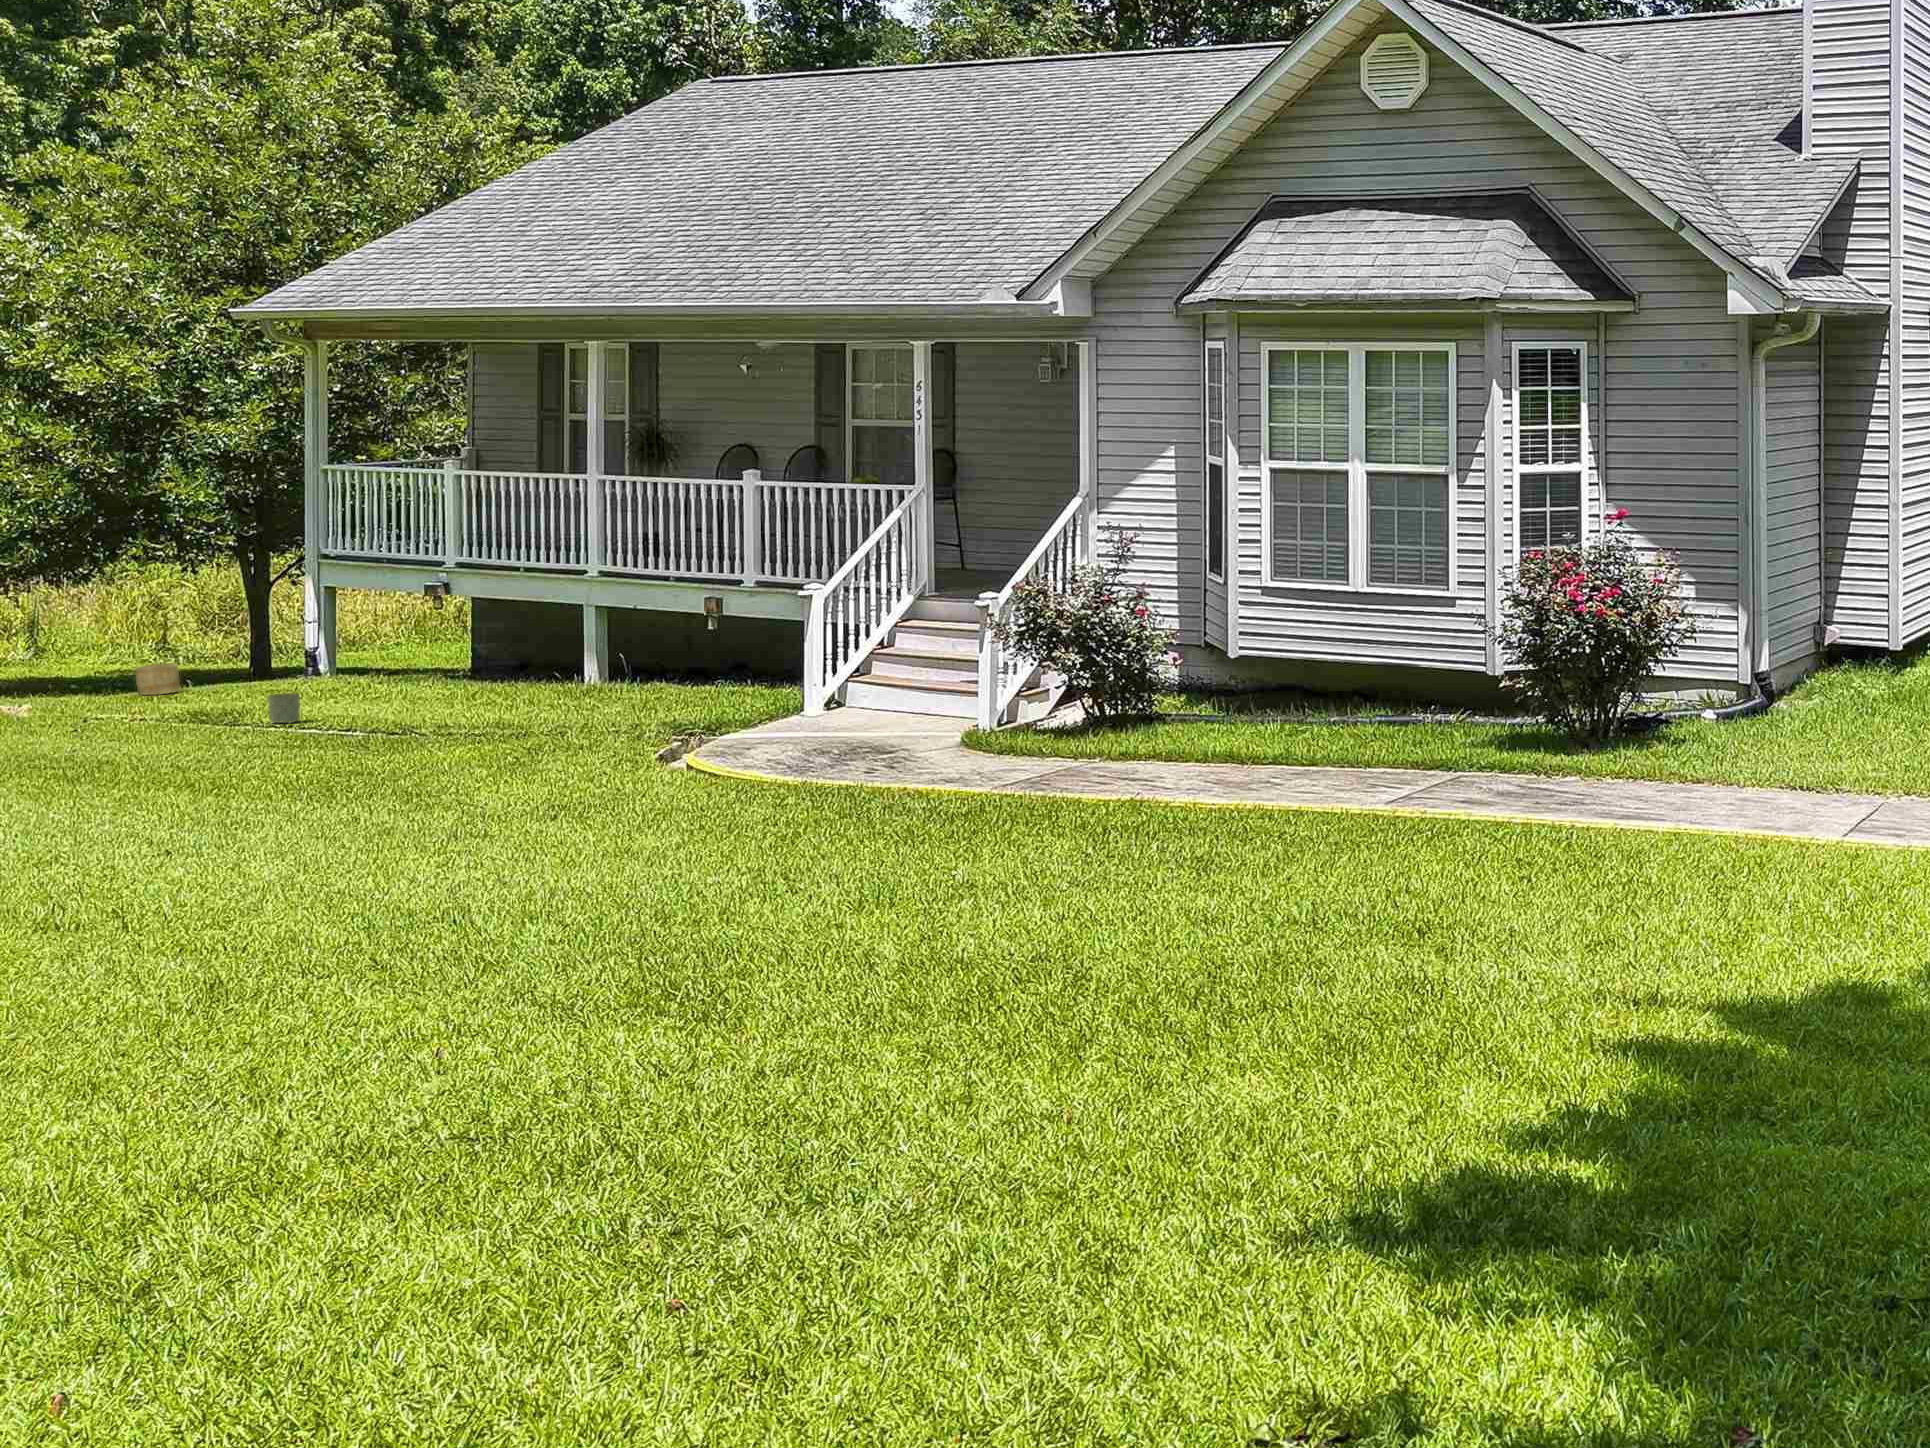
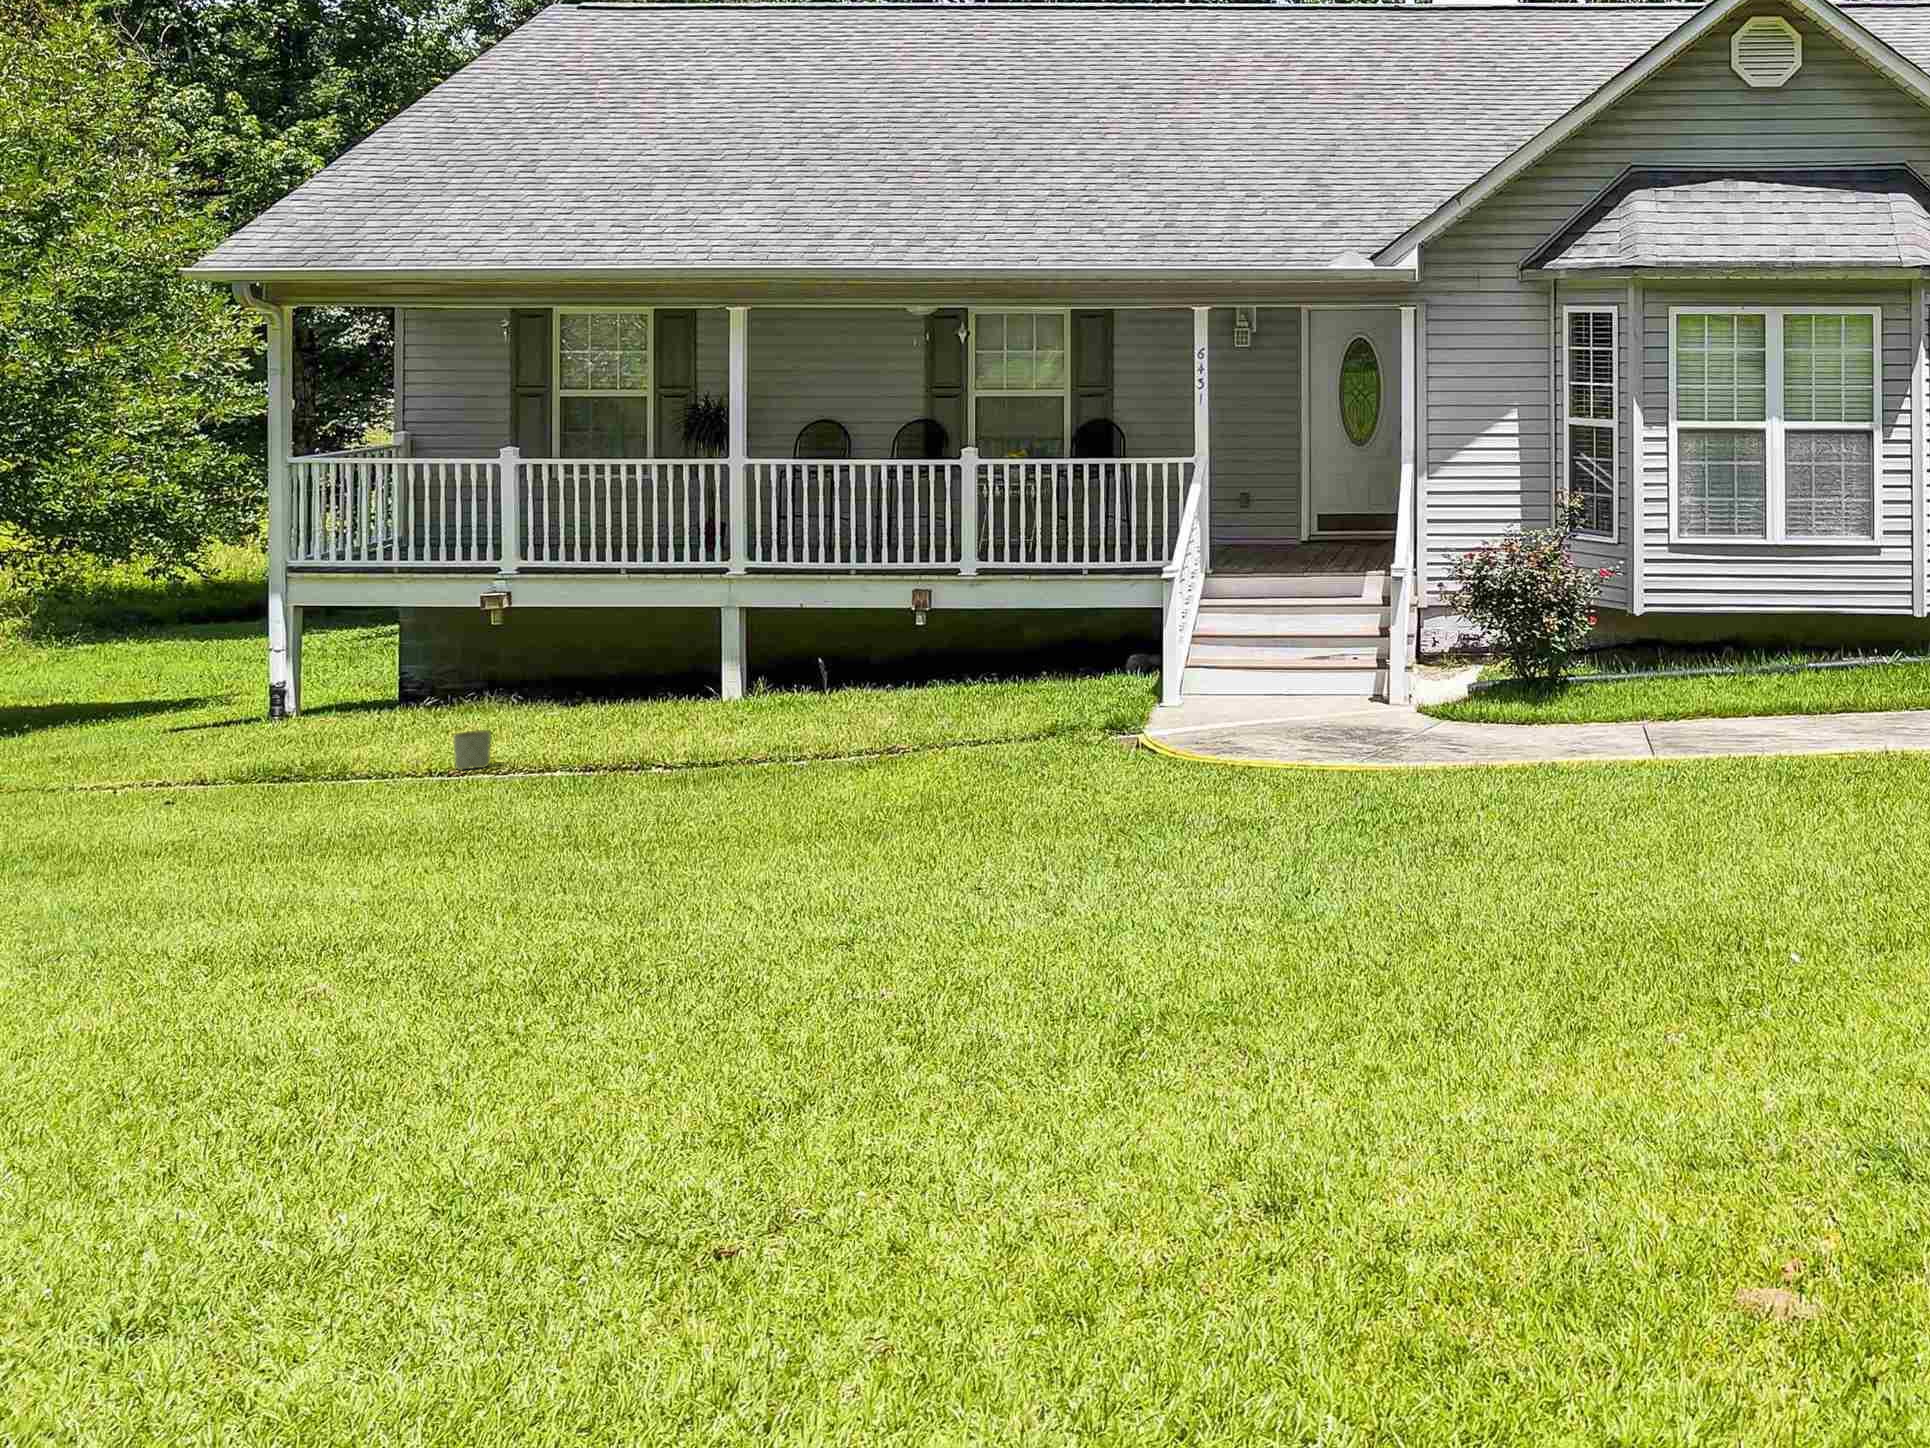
wooden bucket: present [135,663,180,695] -> none [89,712,146,756]

